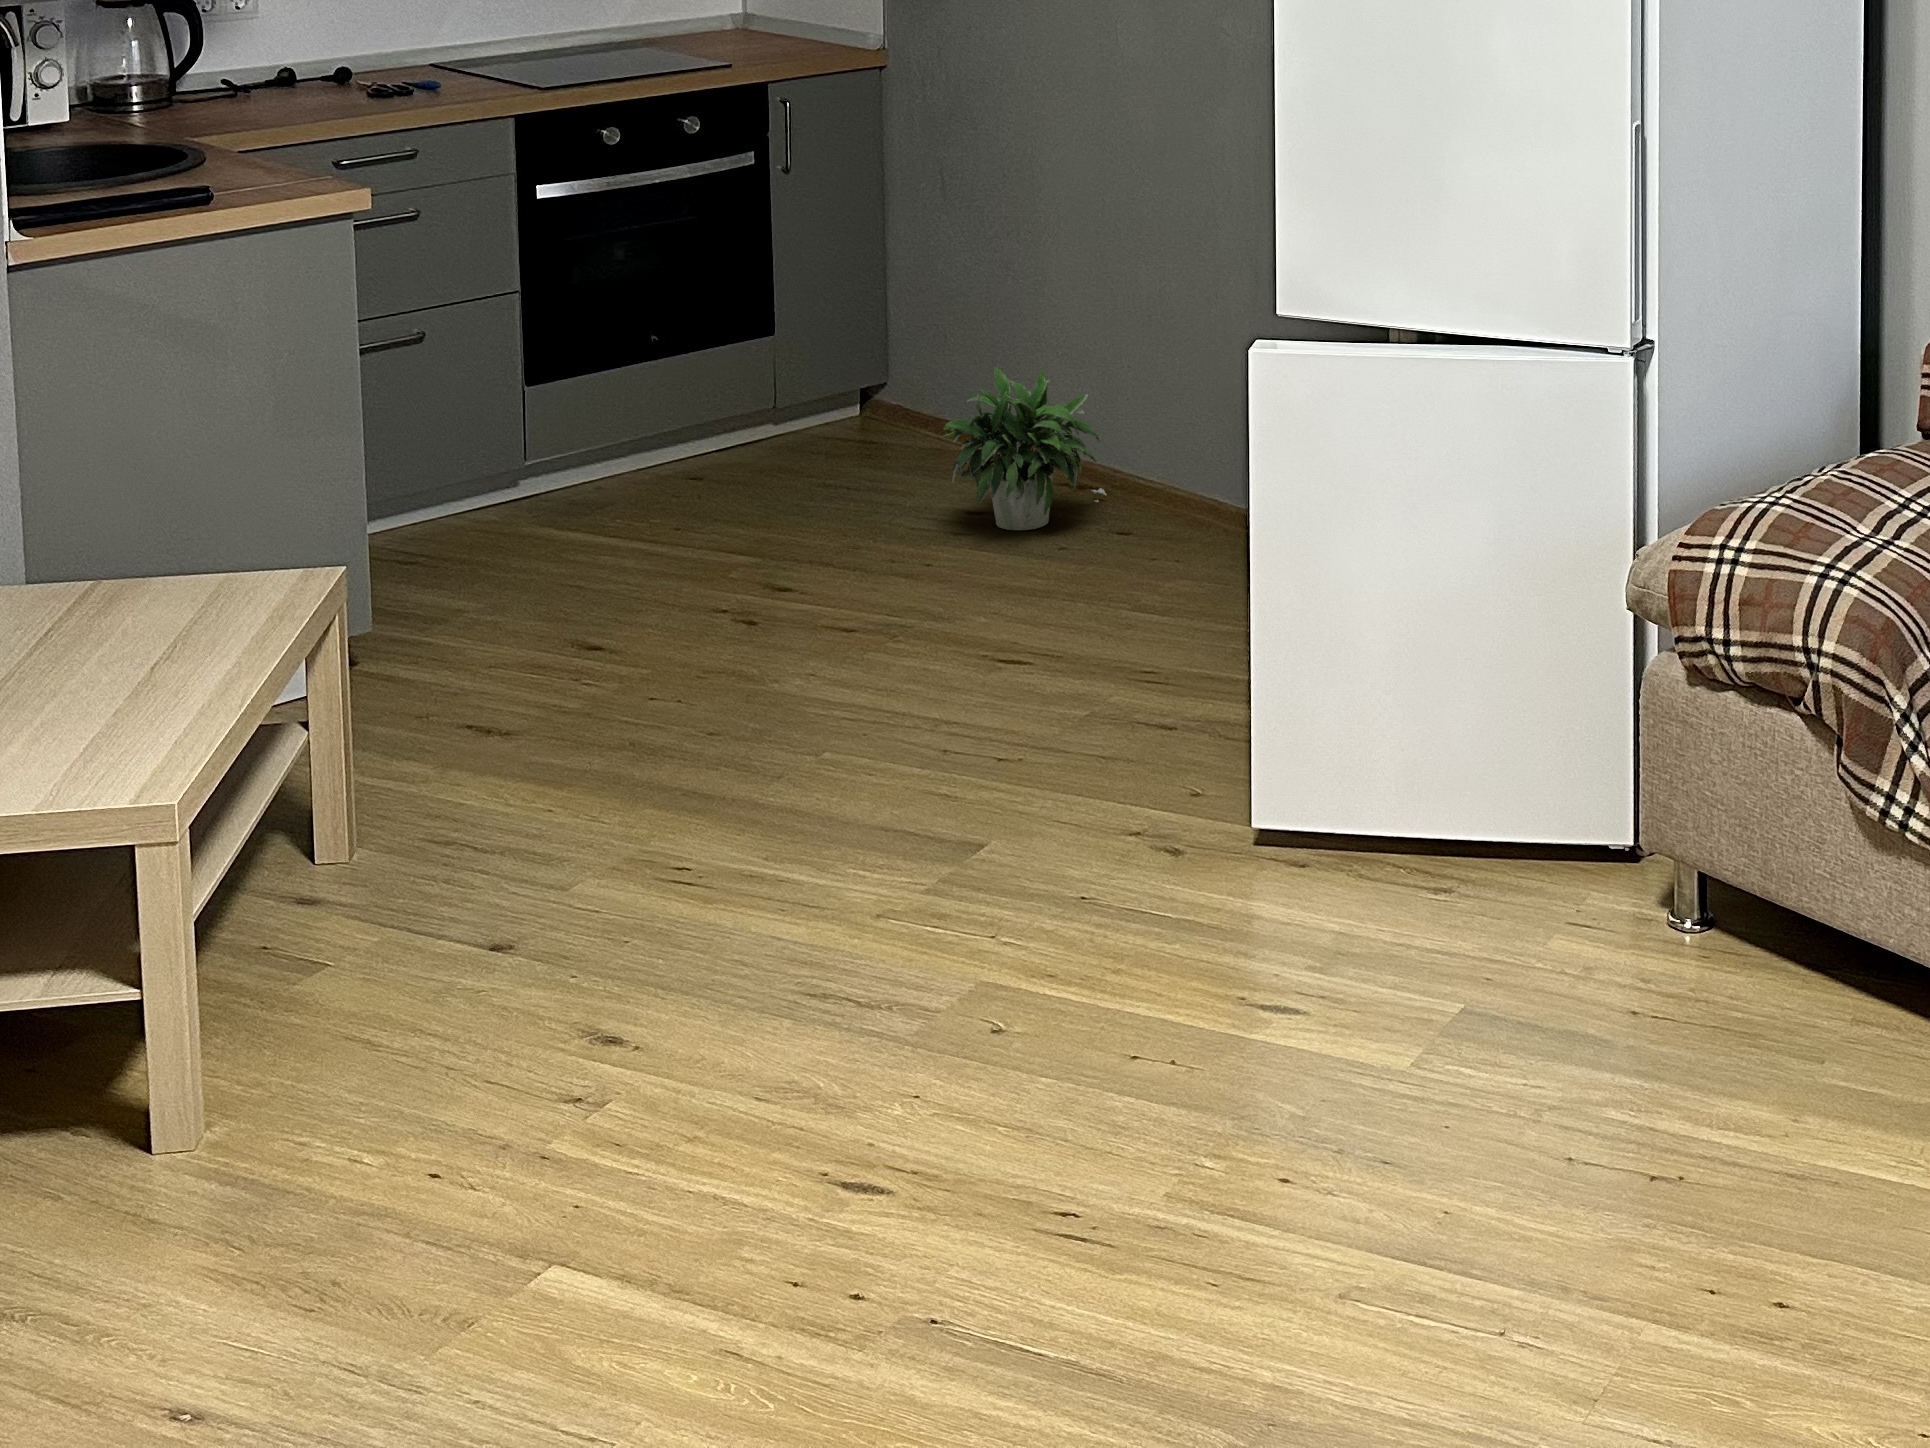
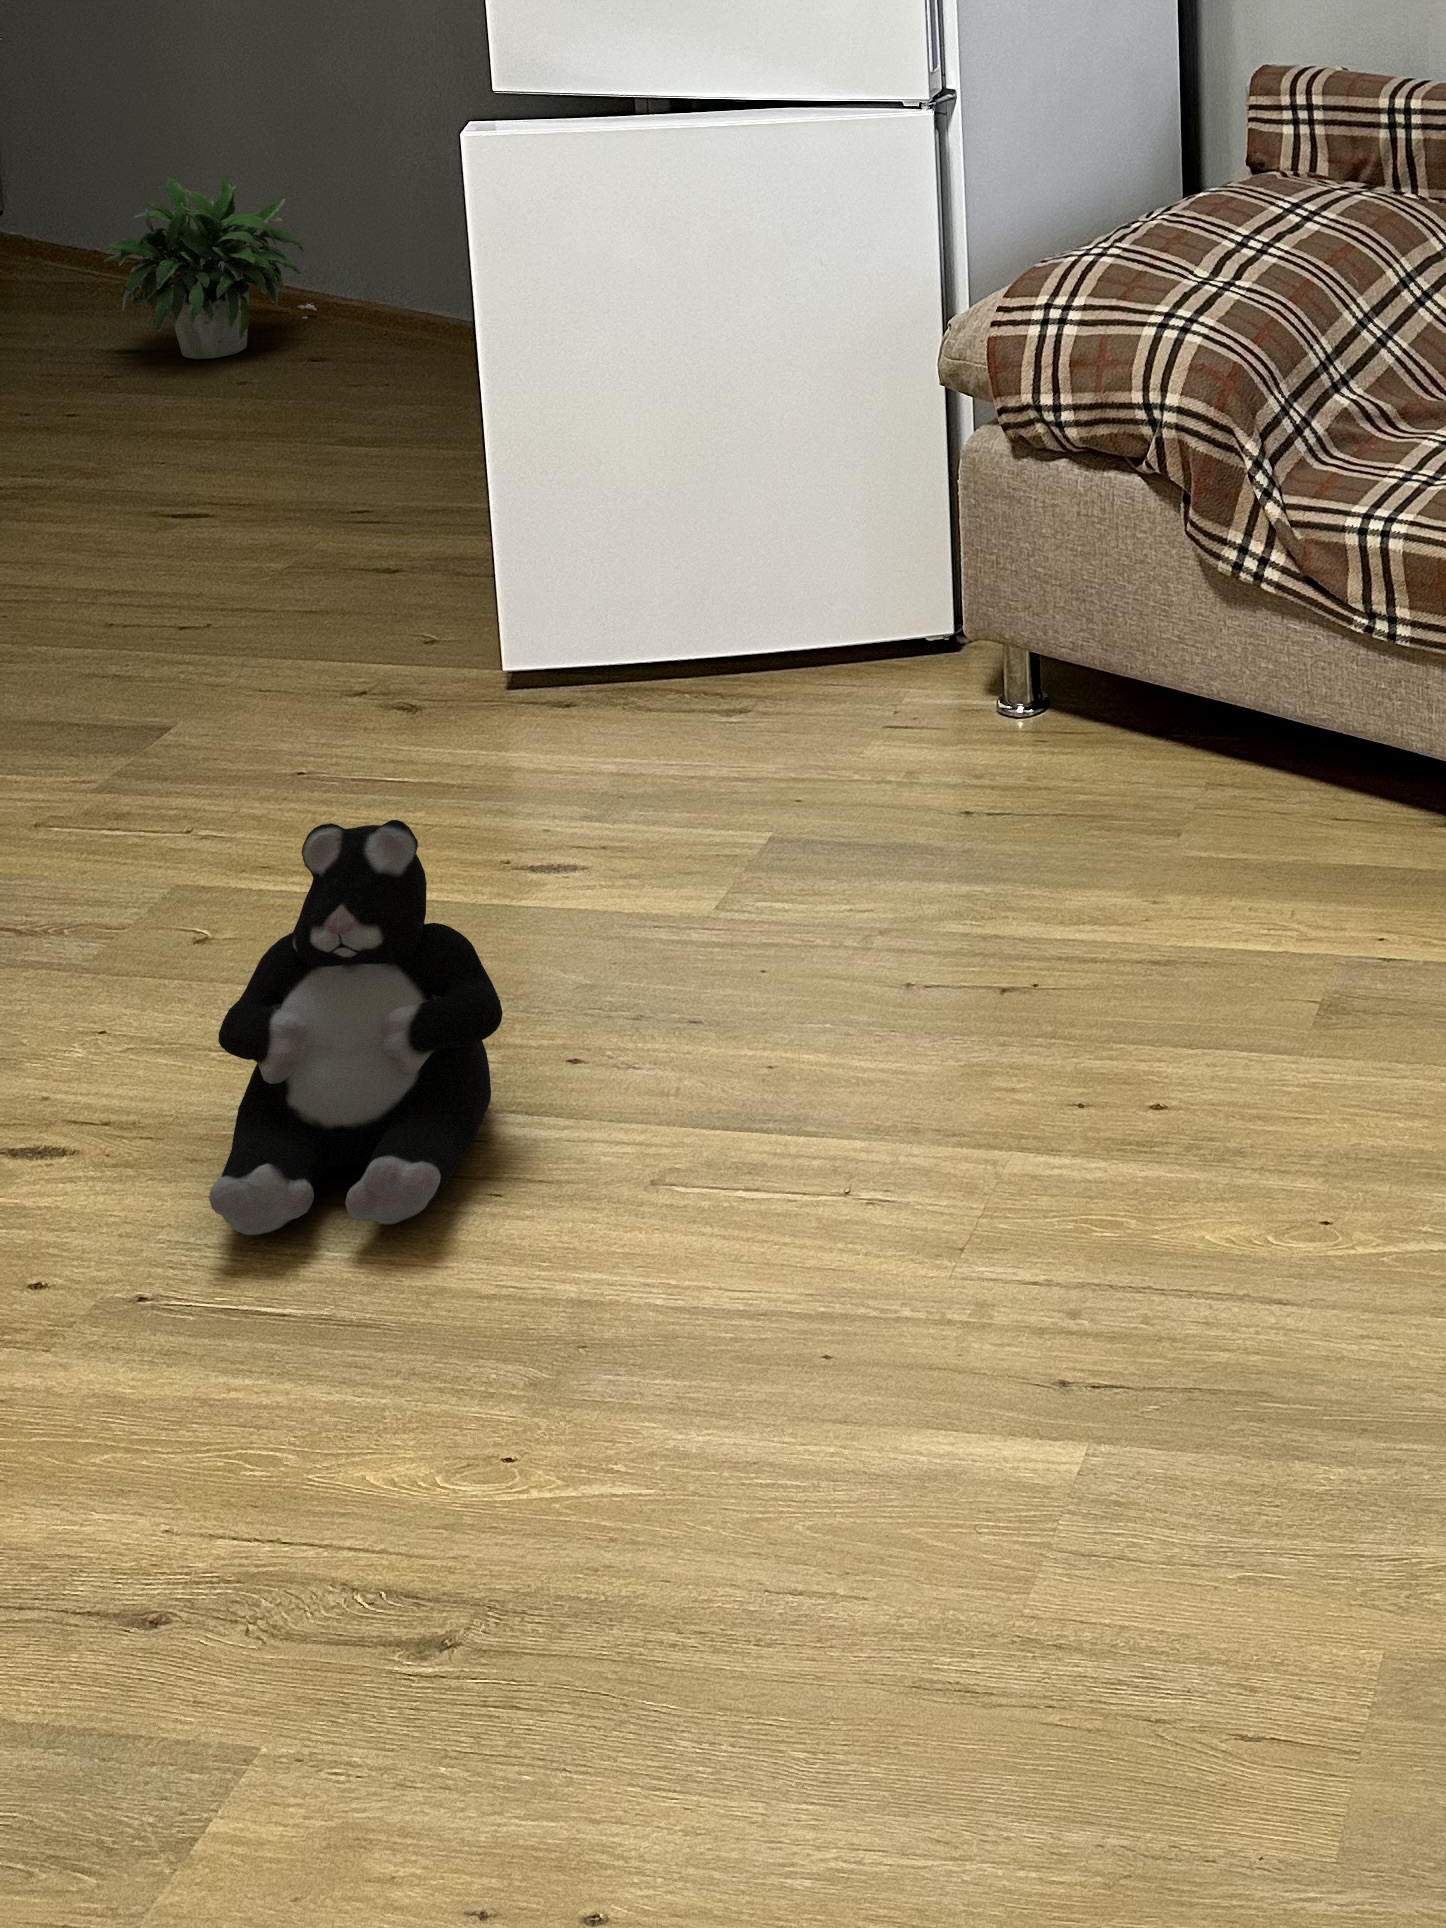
plush toy: none [988,941,1226,1295] -> present [209,820,503,1235]

